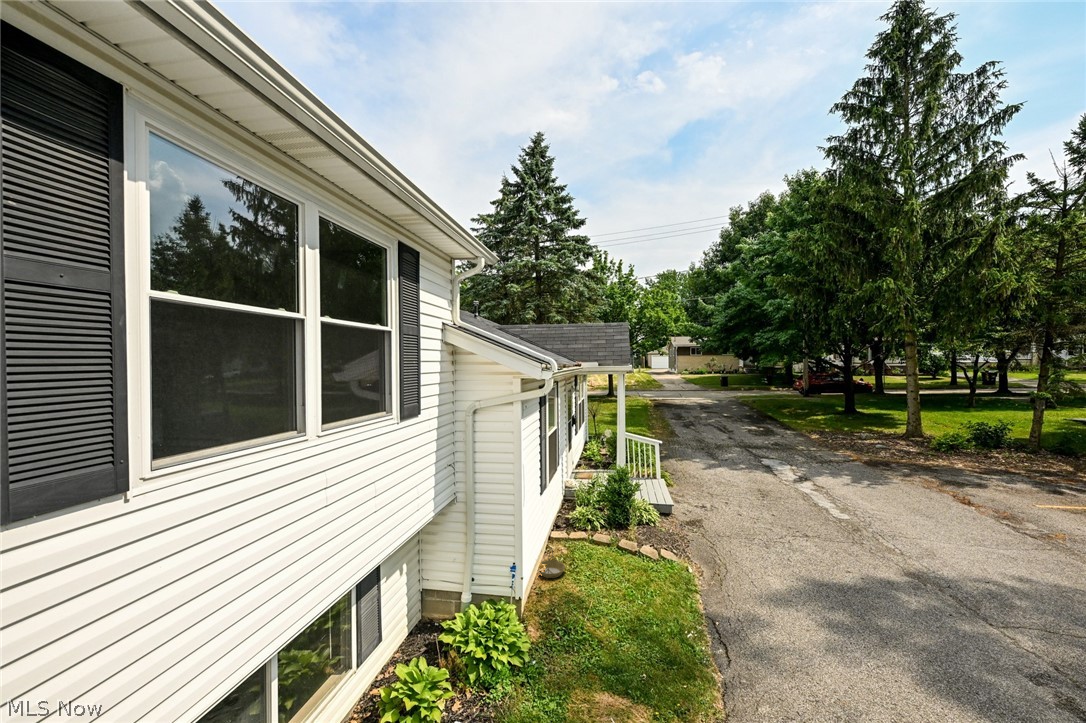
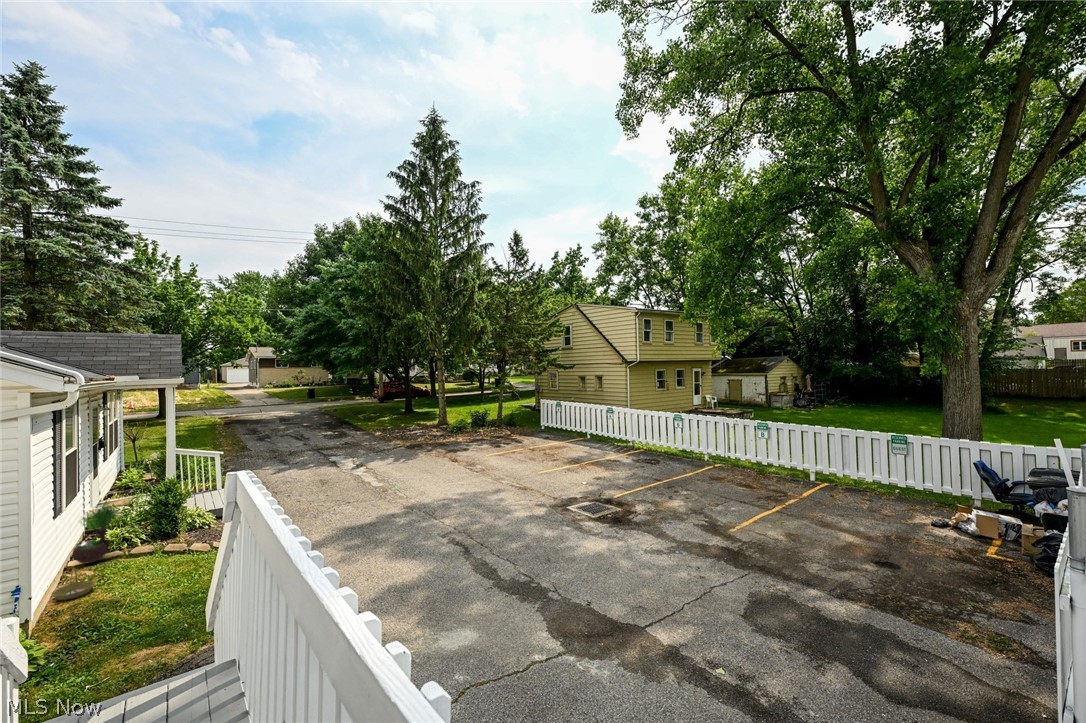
potted tree: none [552,483,583,537] -> present [73,503,117,563]

